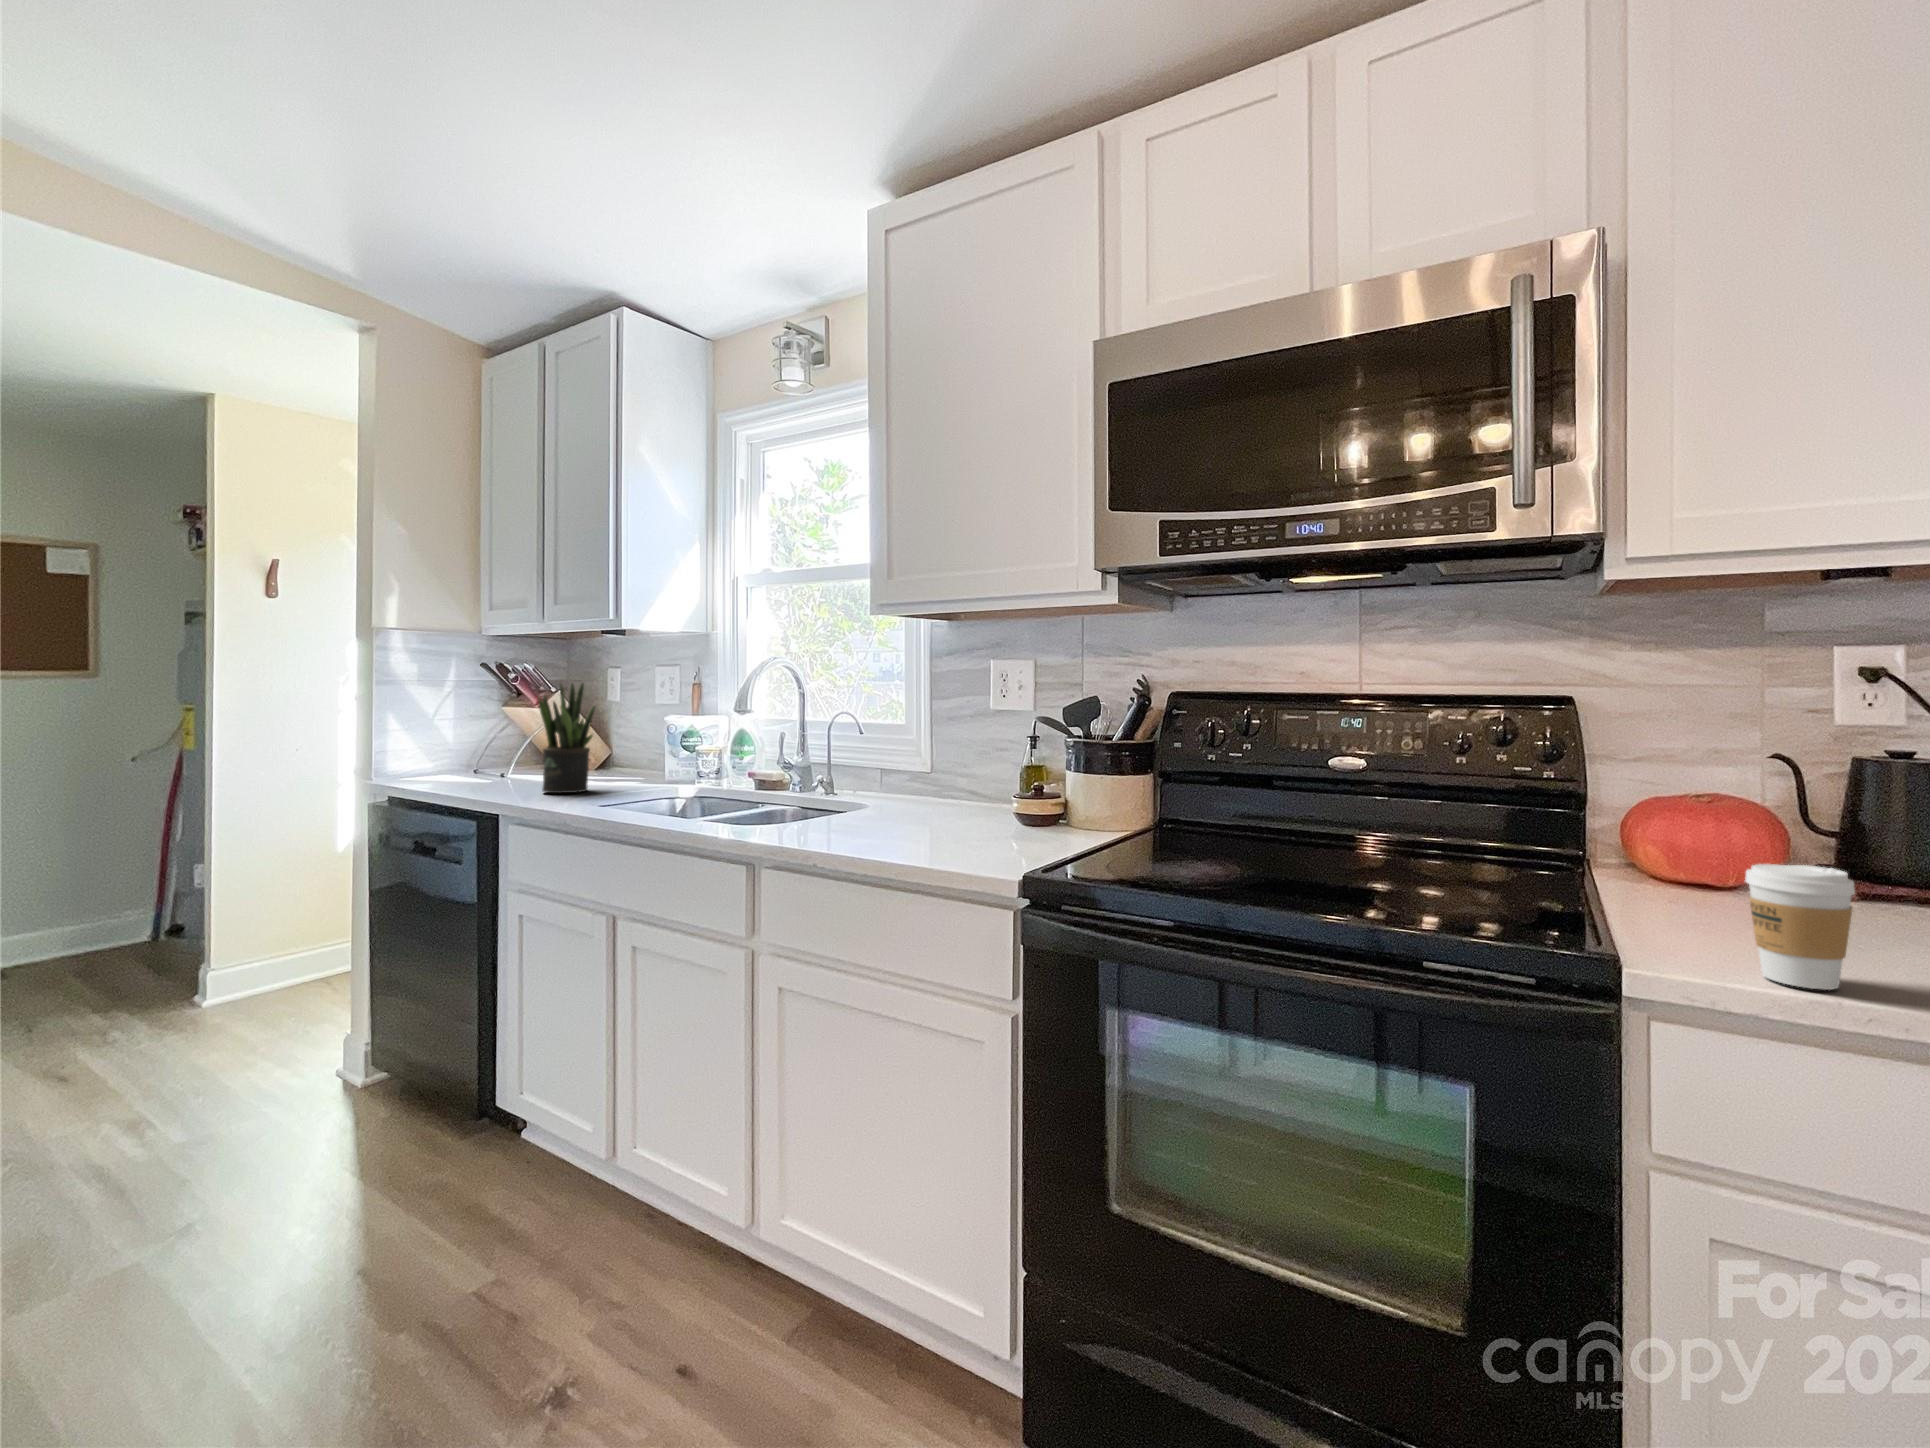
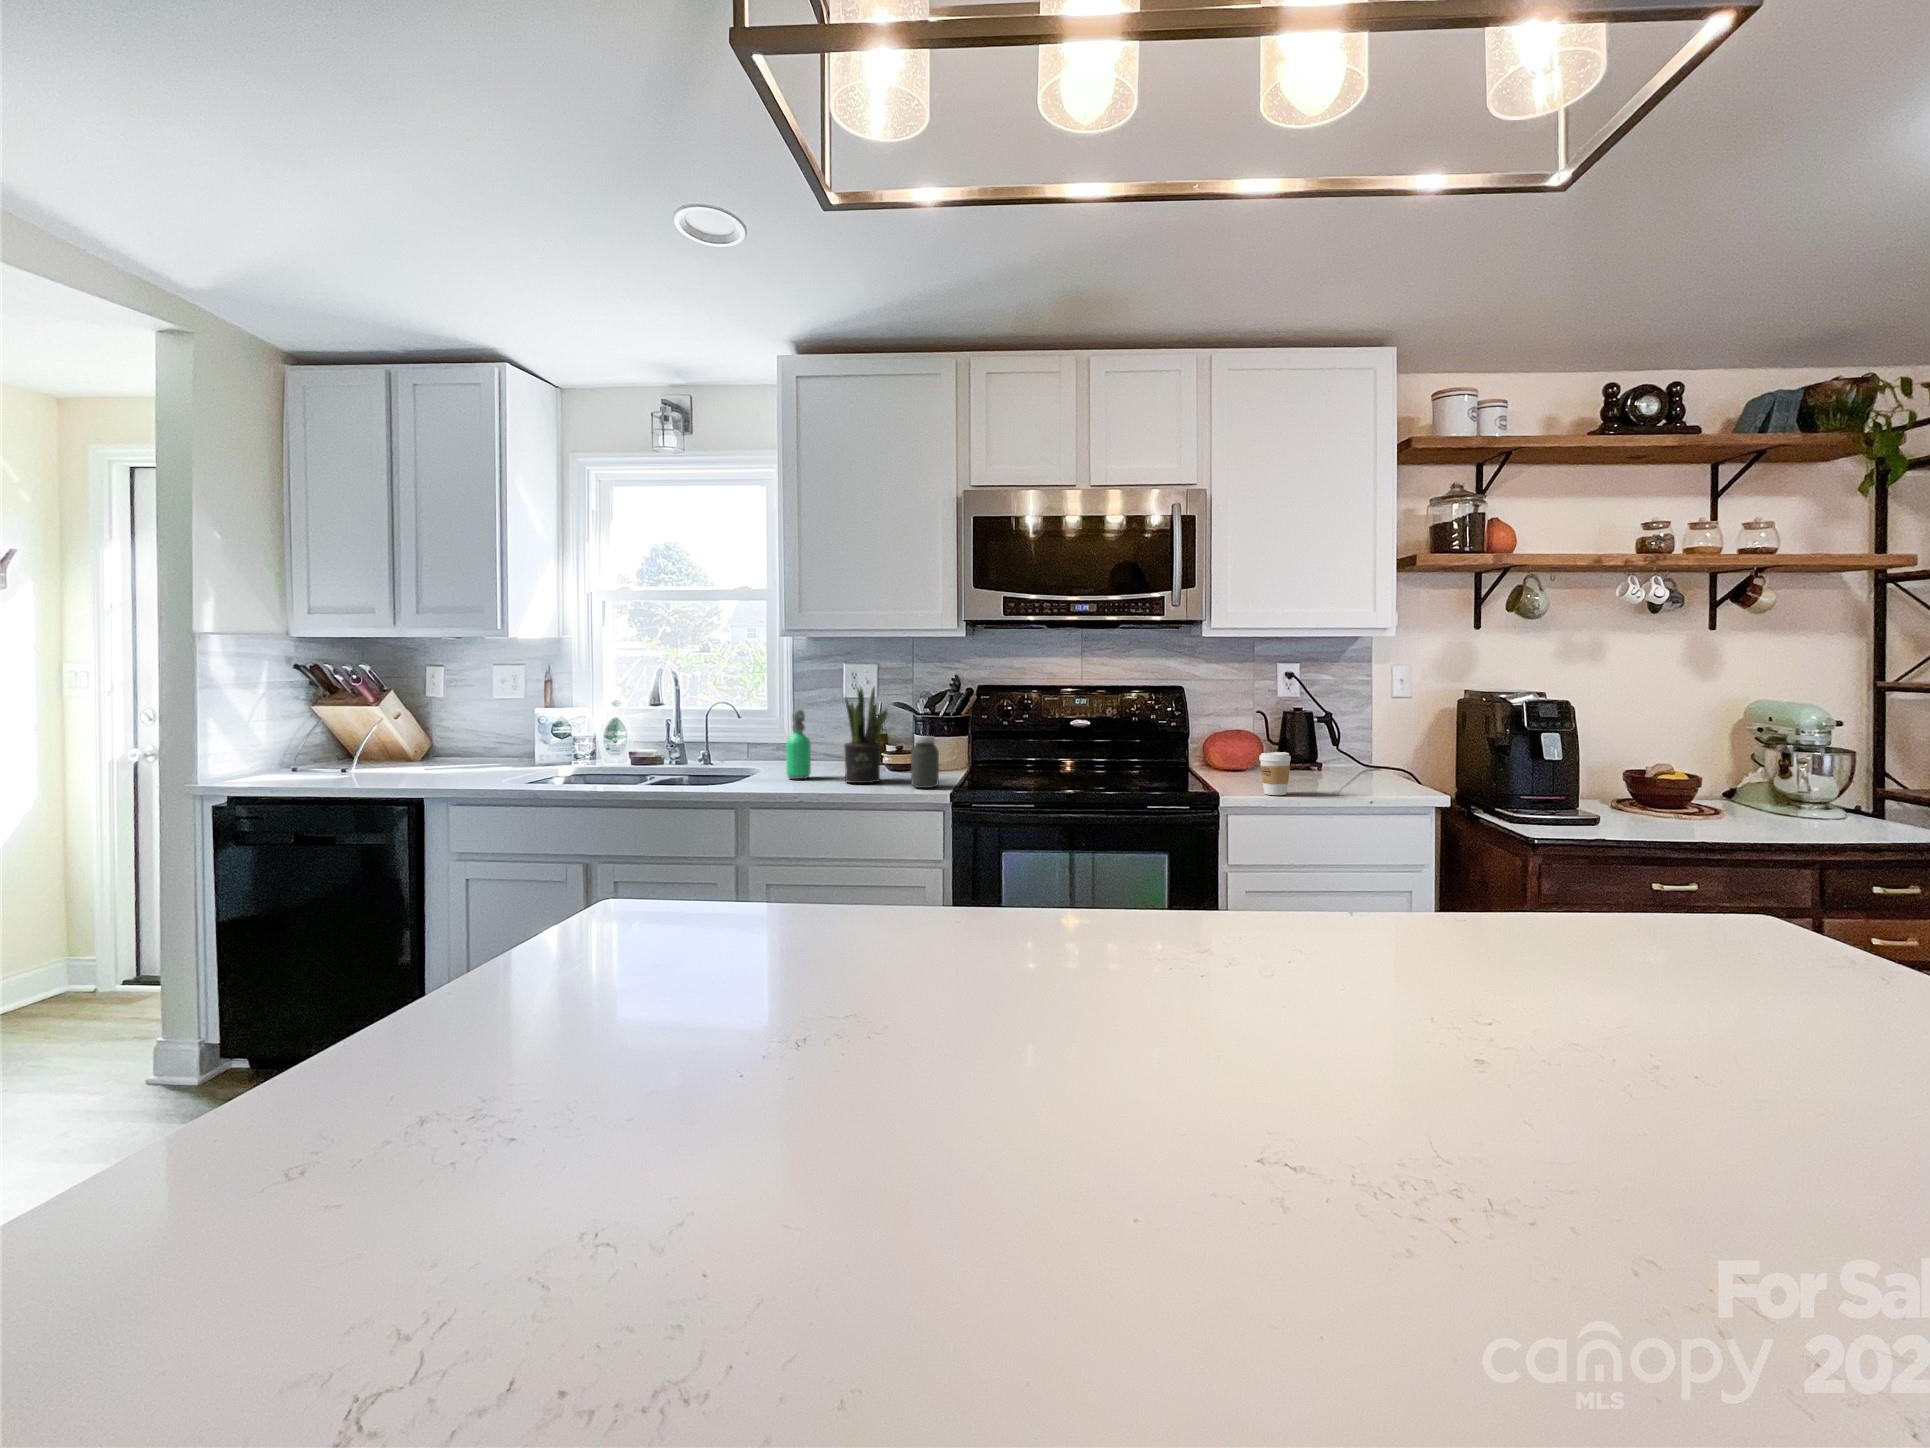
potted plant: present [539,683,595,793] -> present [844,687,887,783]
soap dispenser: none [856,722,893,828] -> present [786,710,811,779]
jar: none [986,772,1035,864] -> present [911,736,939,788]

